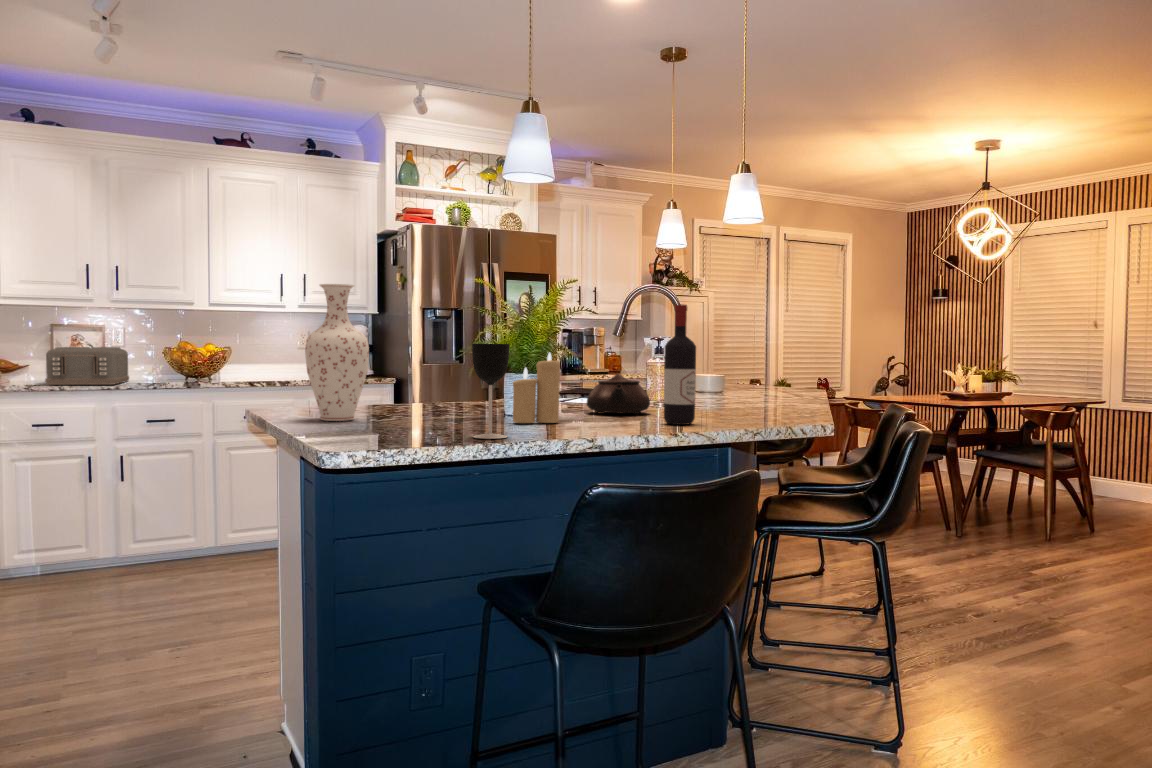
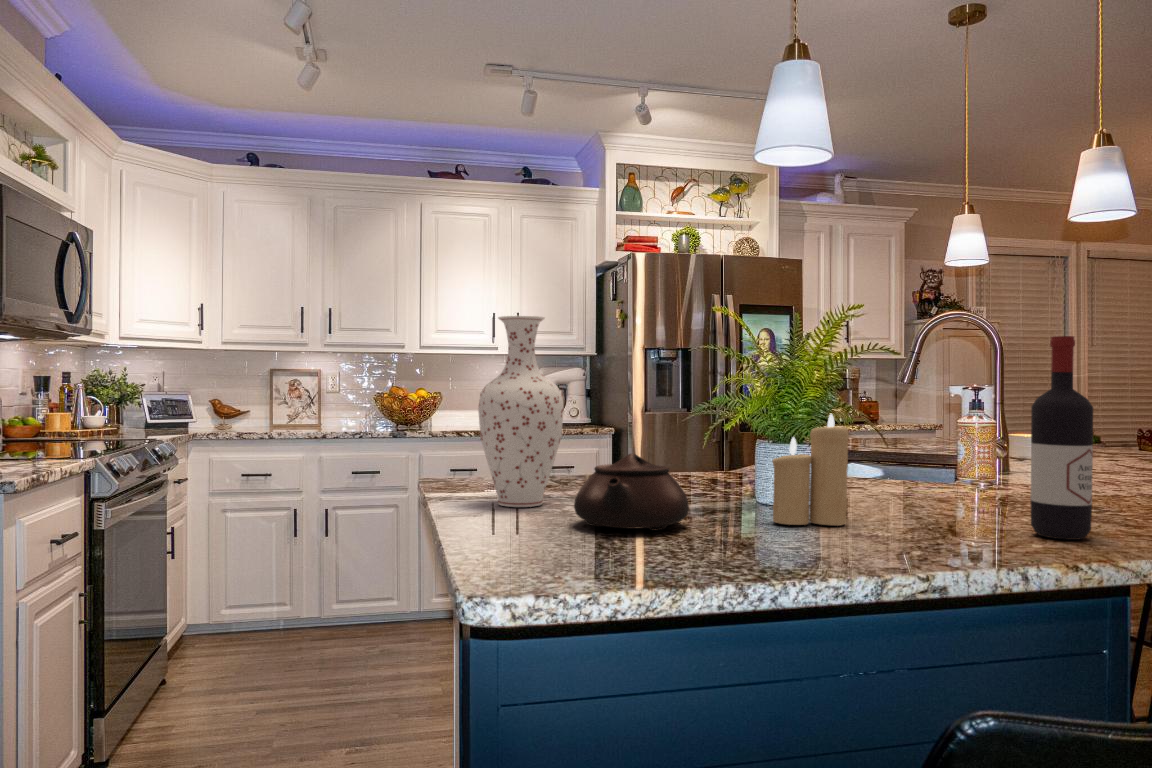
wine glass: present [472,344,509,439] -> none [714,405,777,568]
toaster: present [45,347,129,385] -> none [260,392,342,432]
teapot: present [587,374,650,414] -> present [574,454,689,530]

